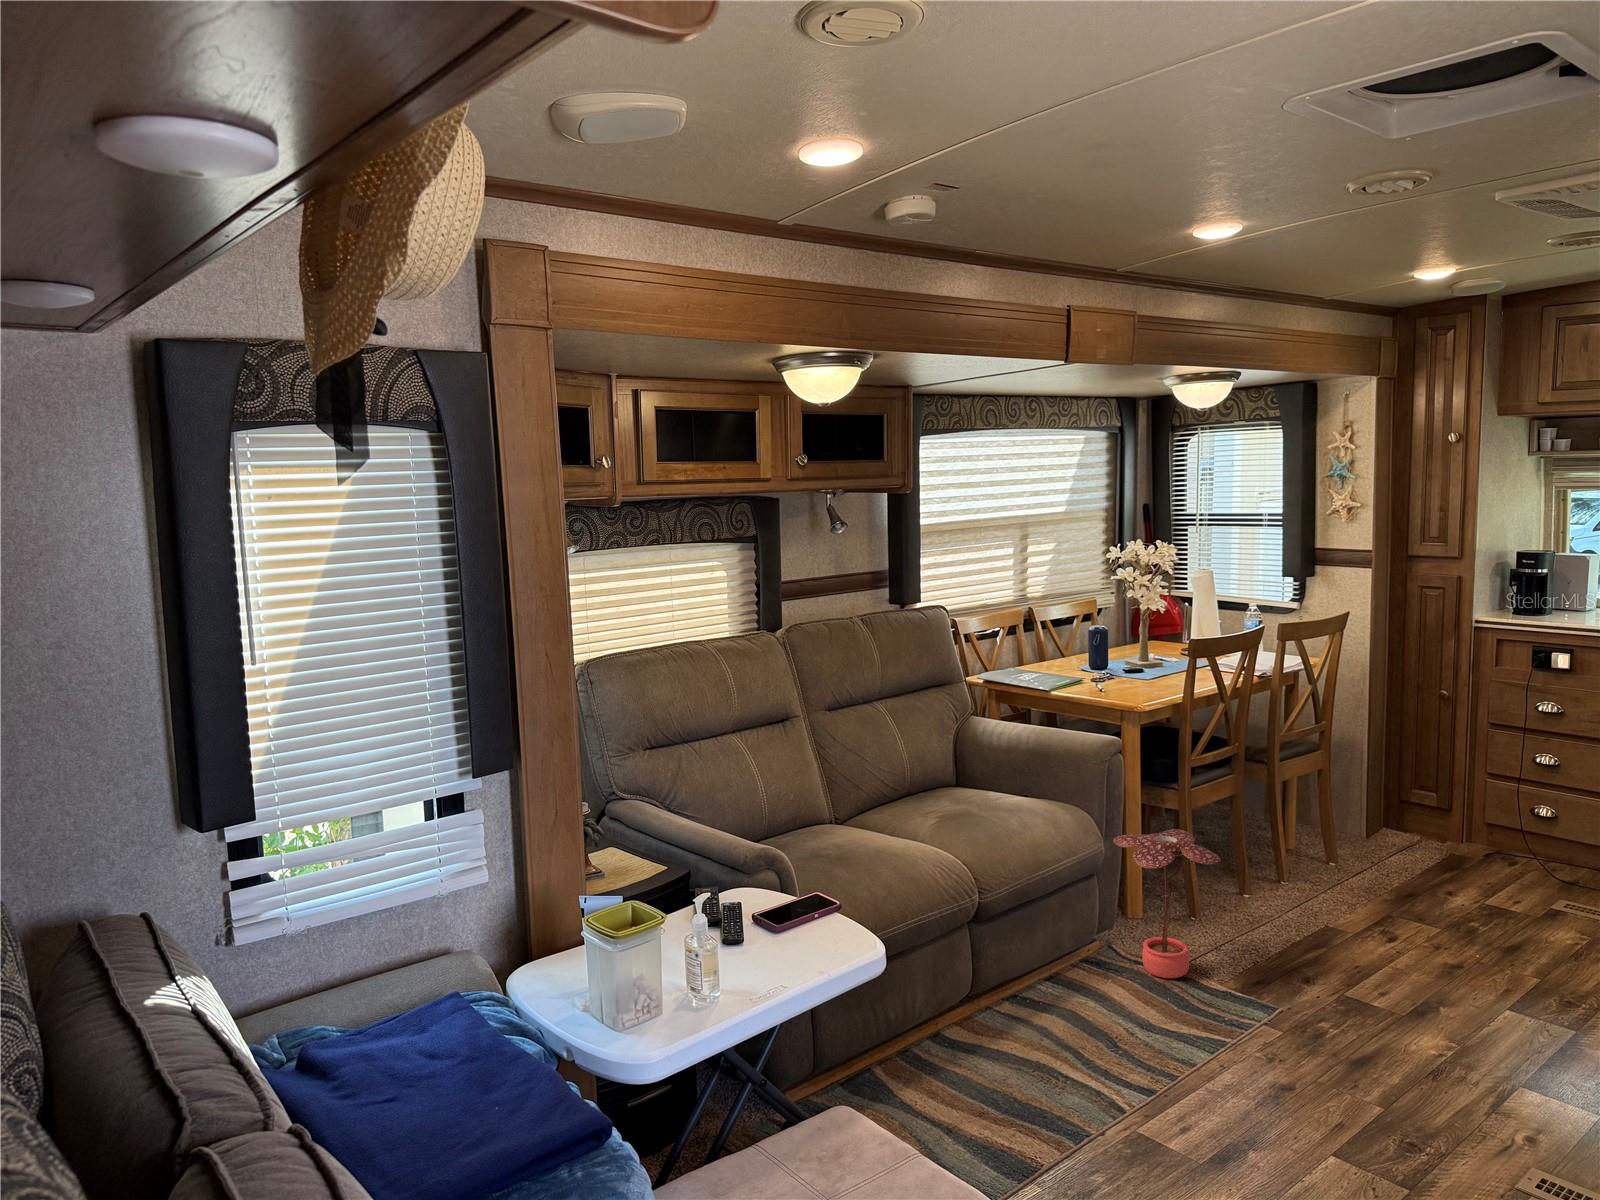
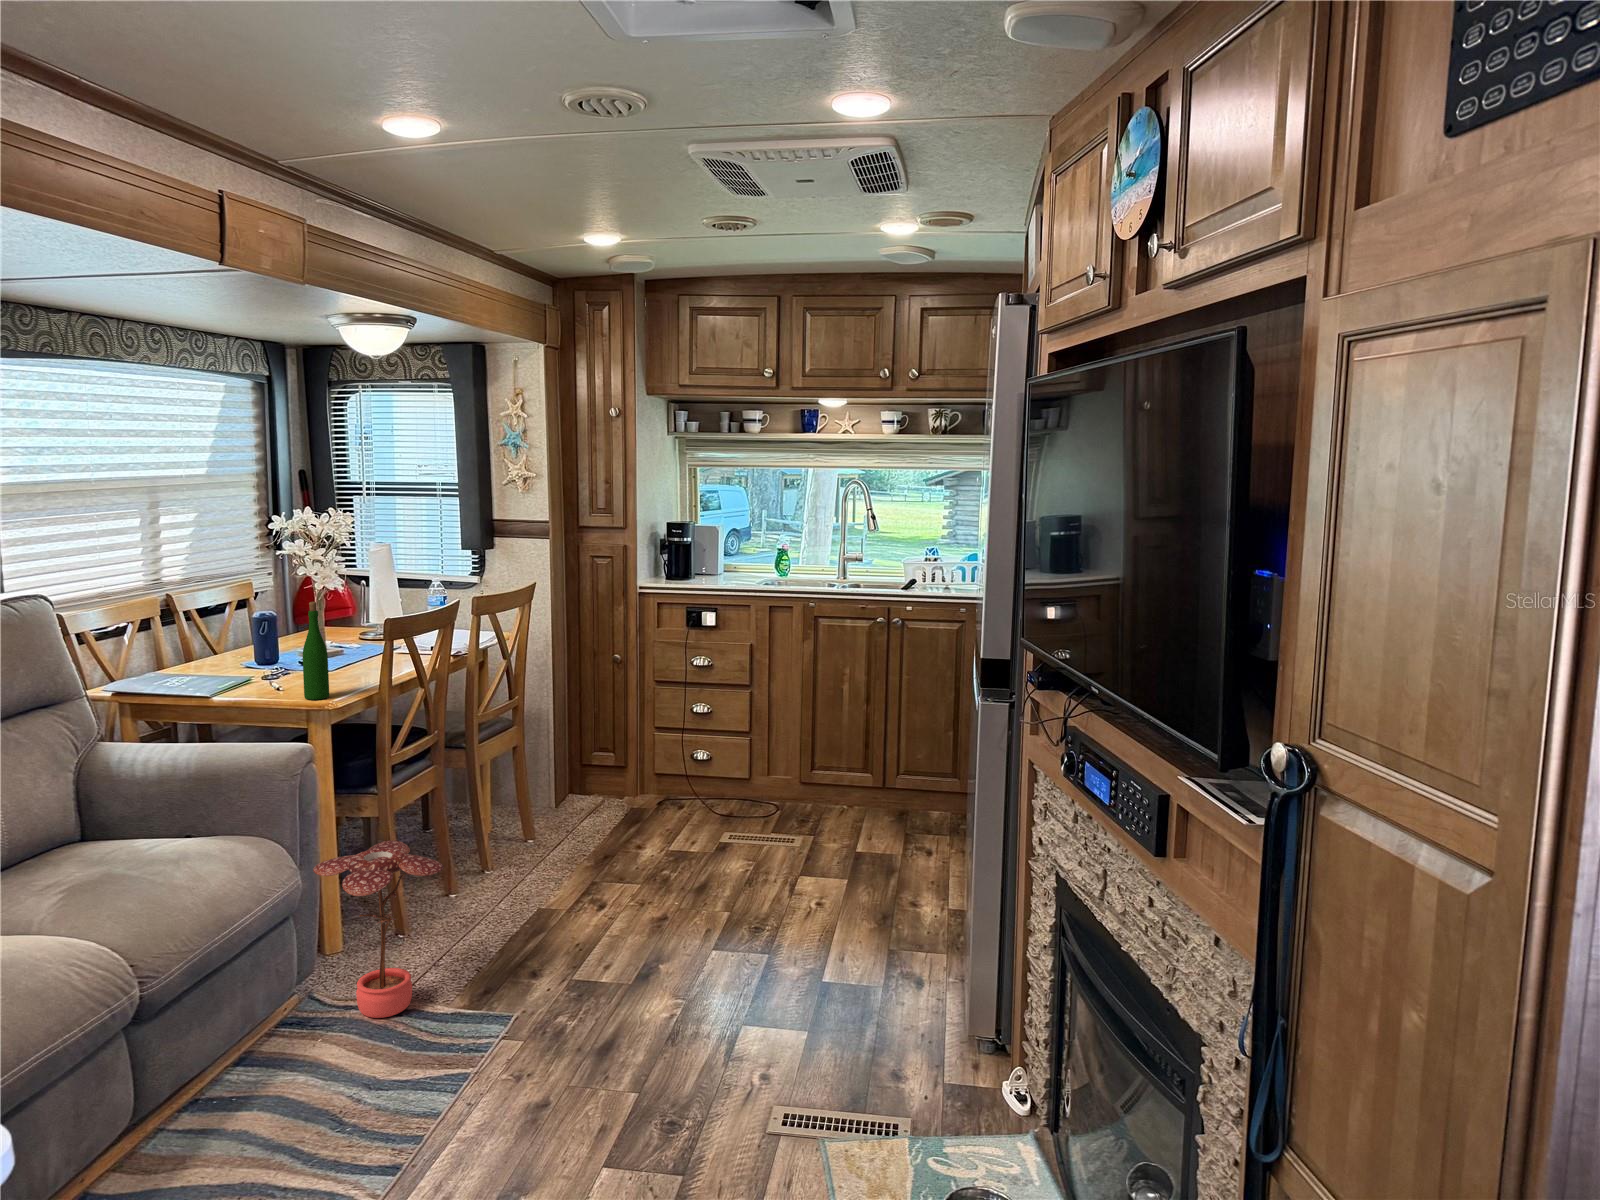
wine bottle: none [1119,620,1139,702] -> present [303,602,329,700]

